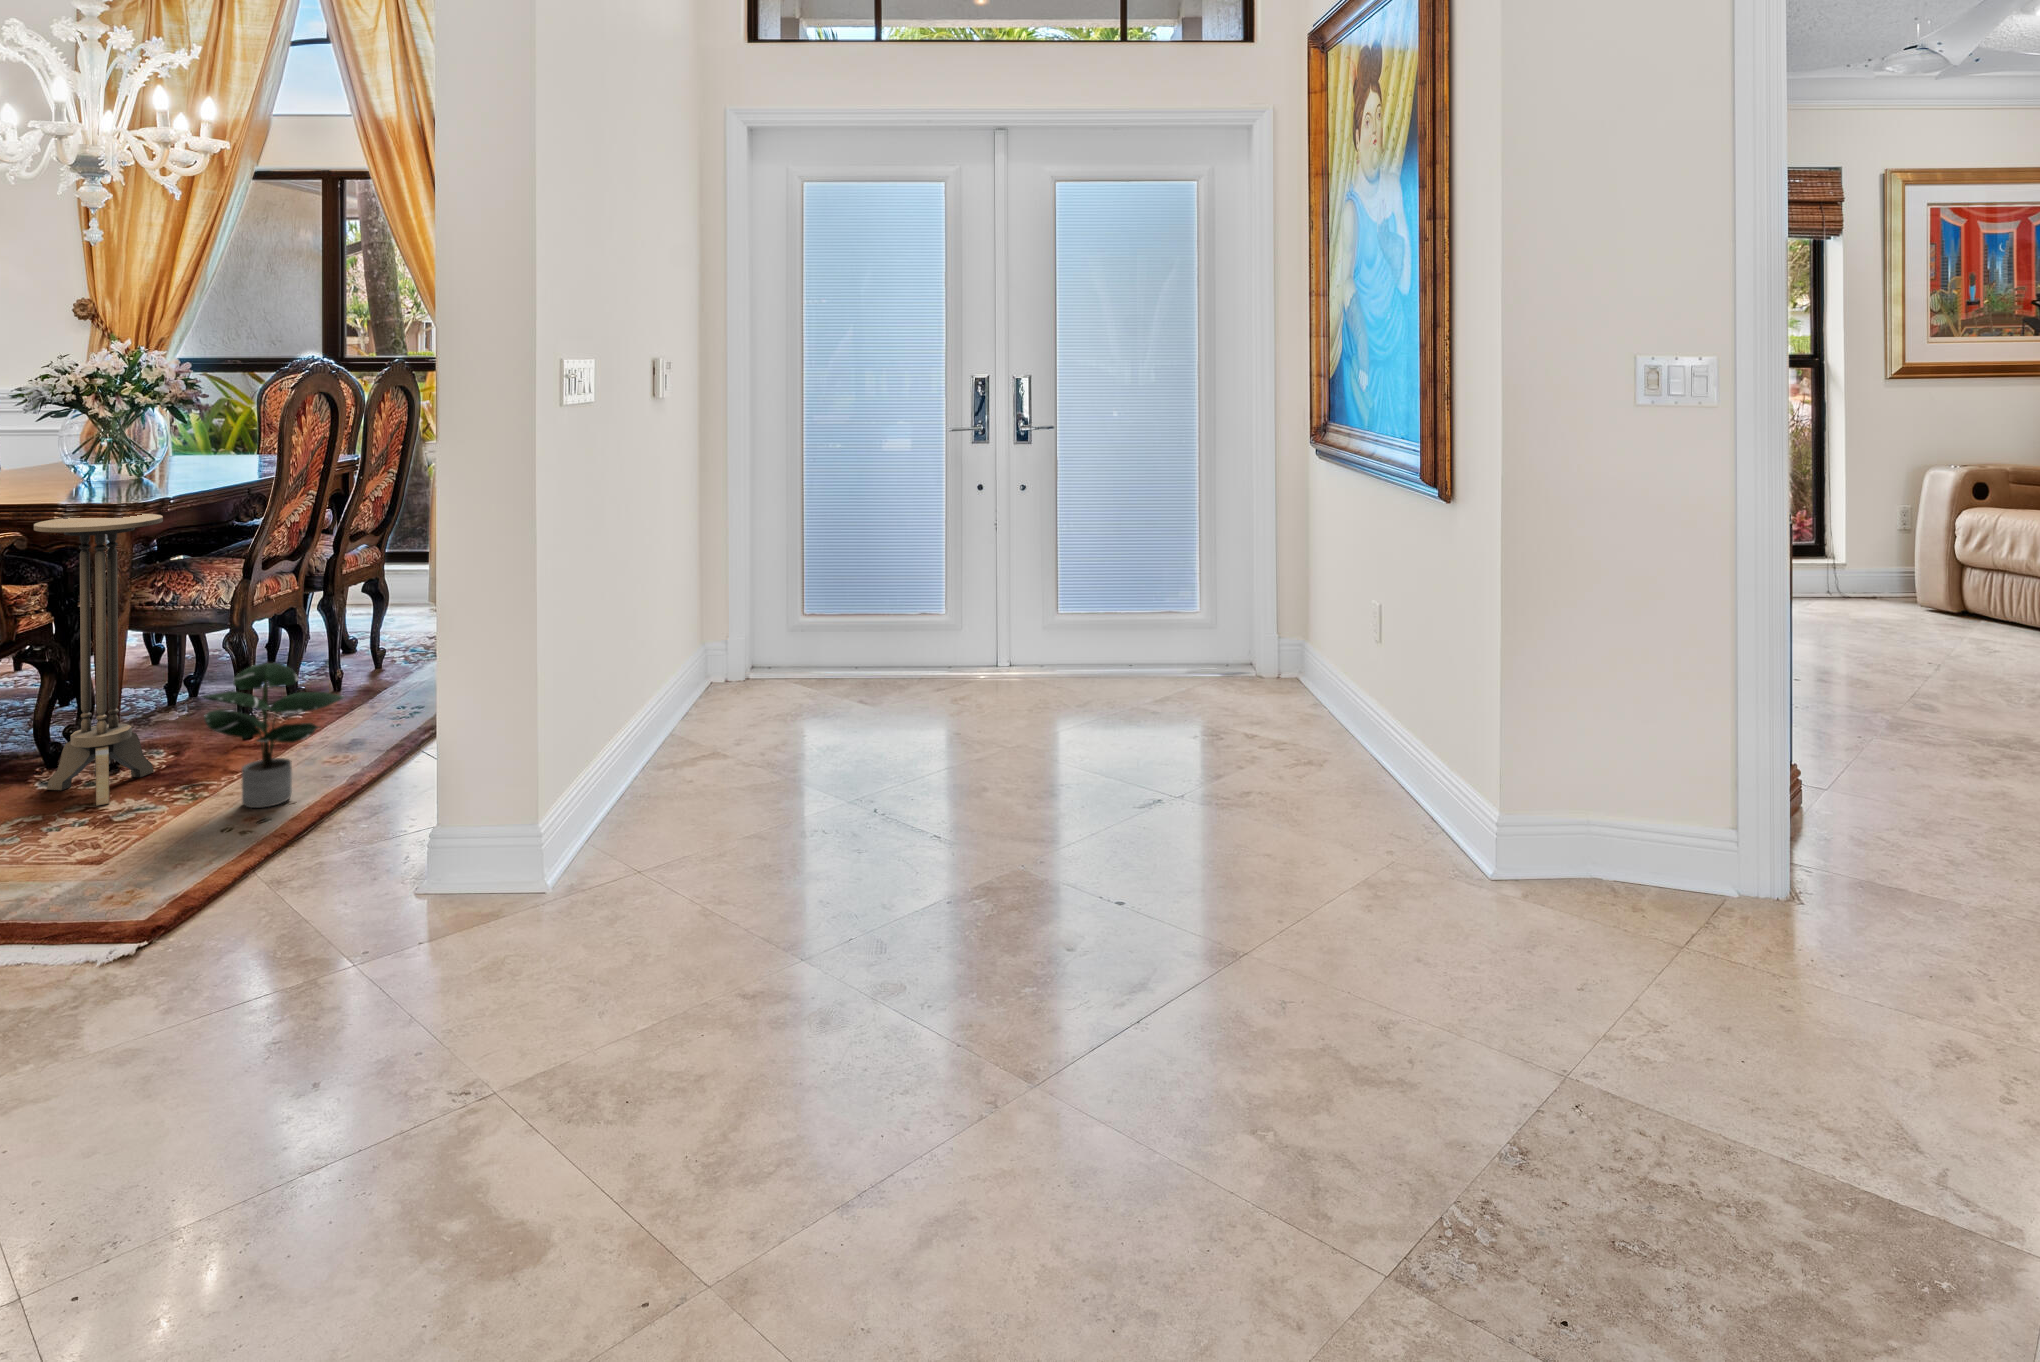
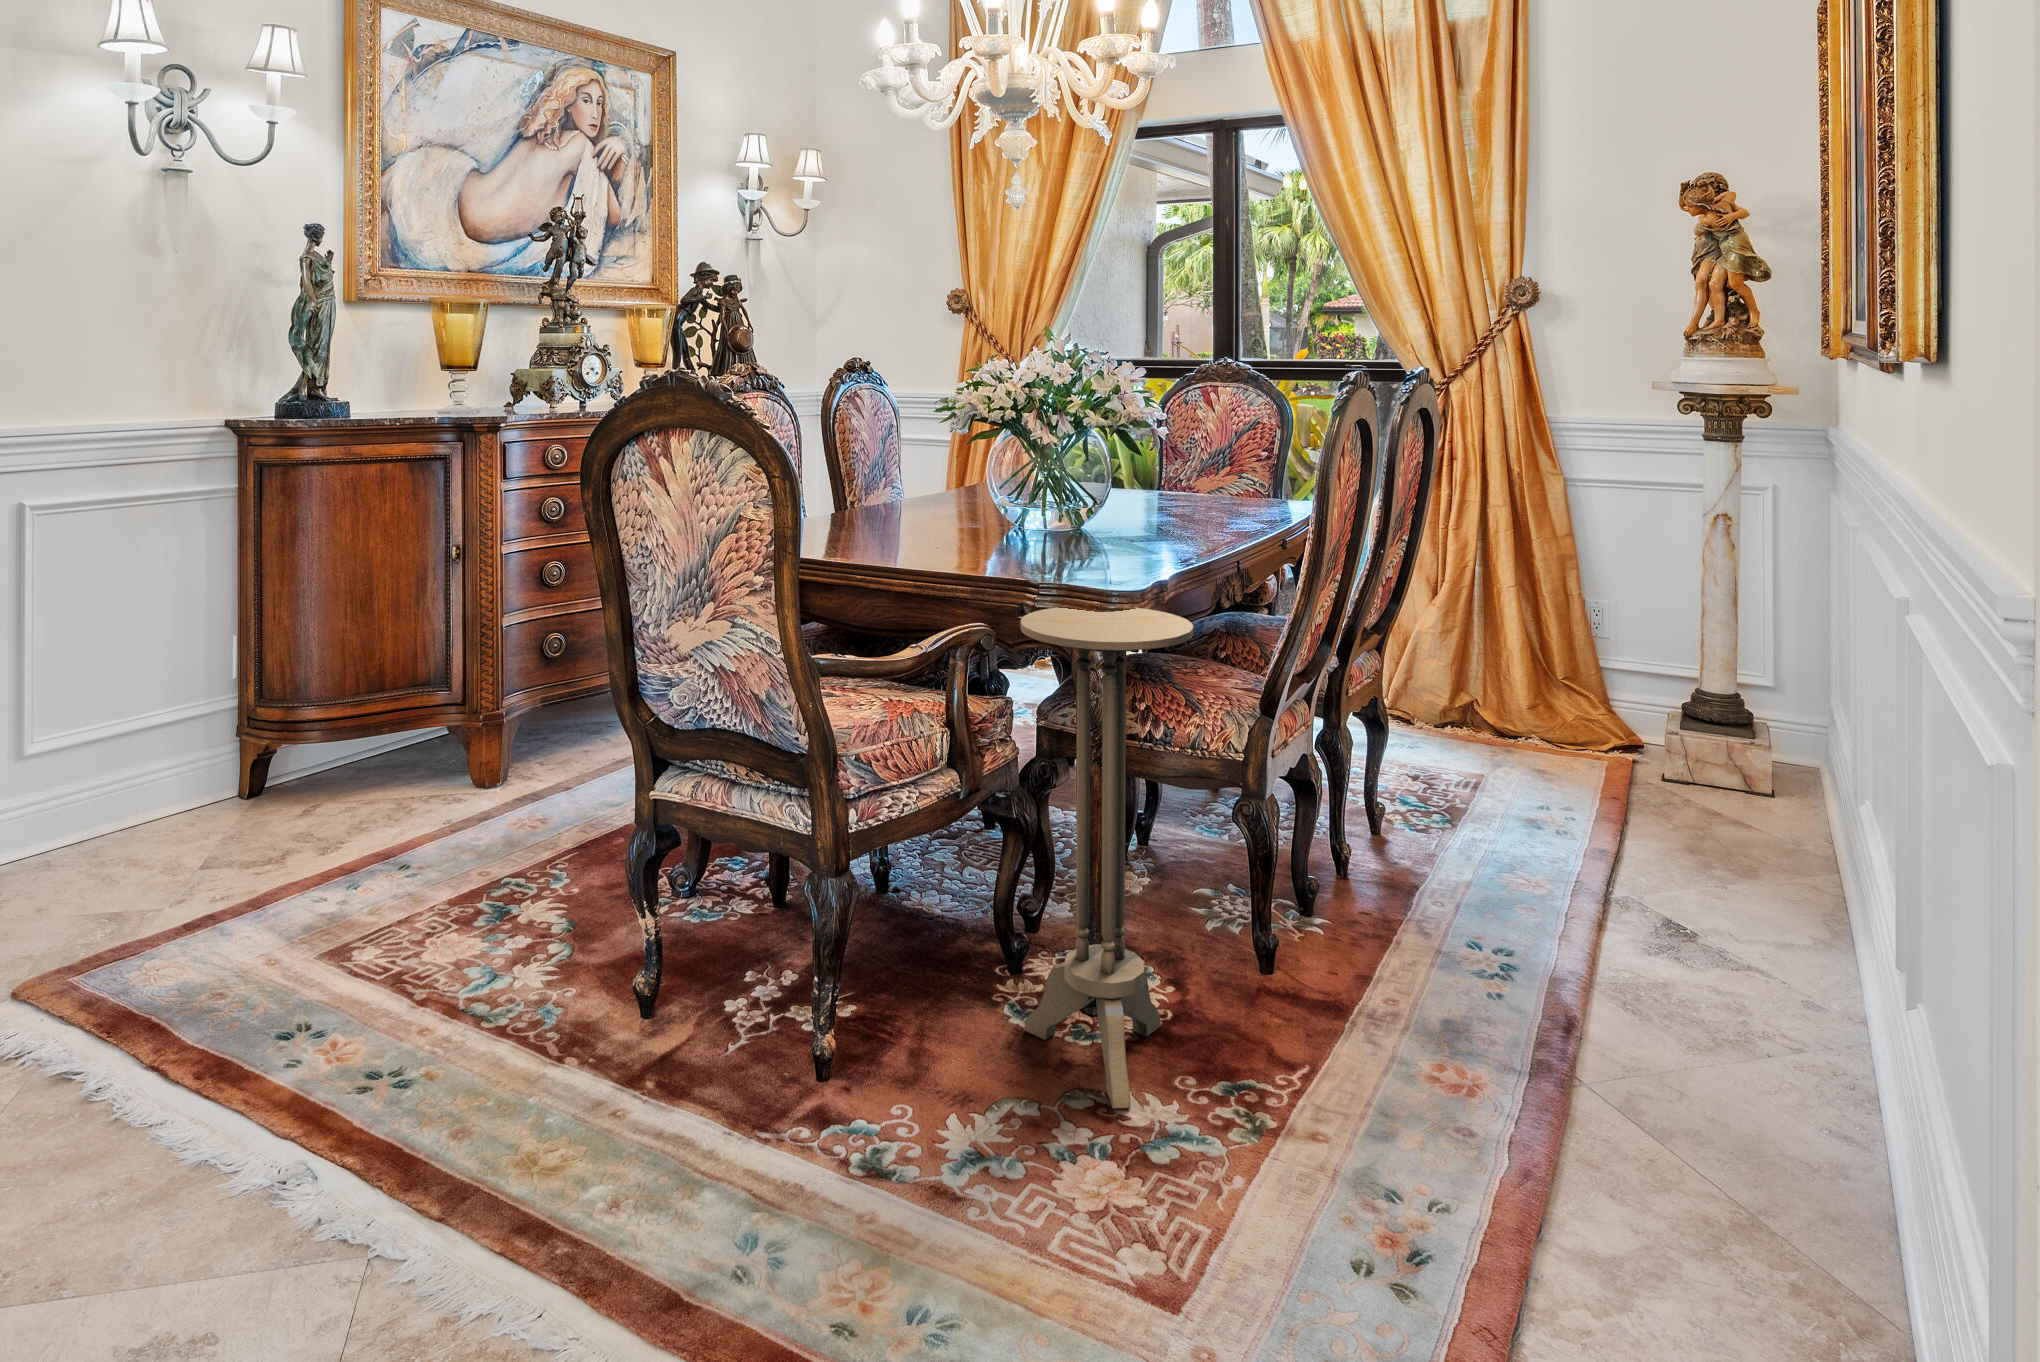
potted plant: present [203,663,344,808] -> none [1293,909,1551,1220]

